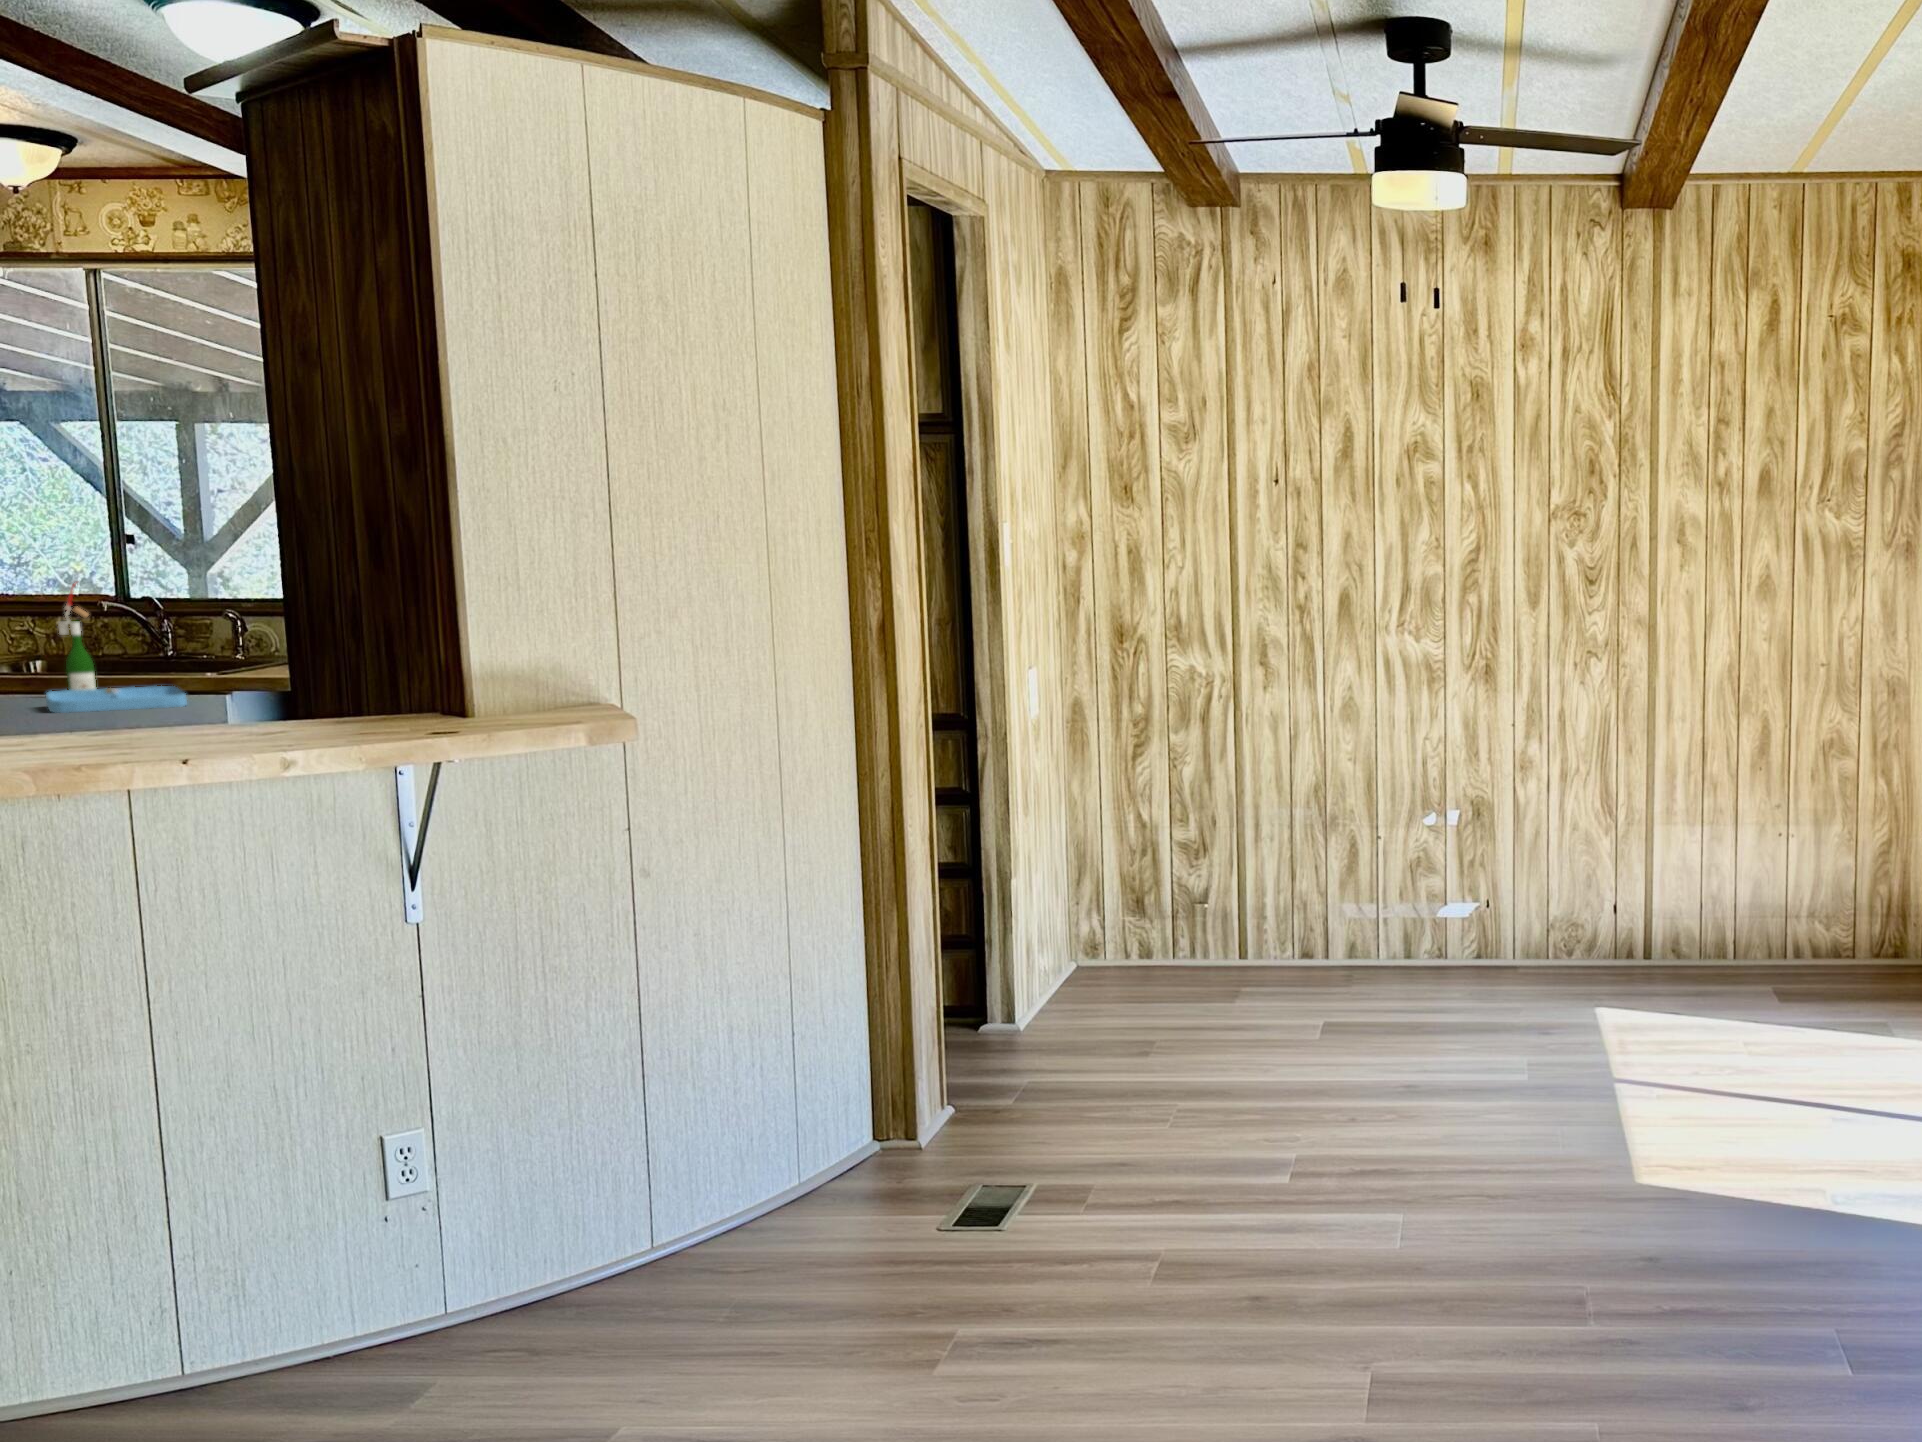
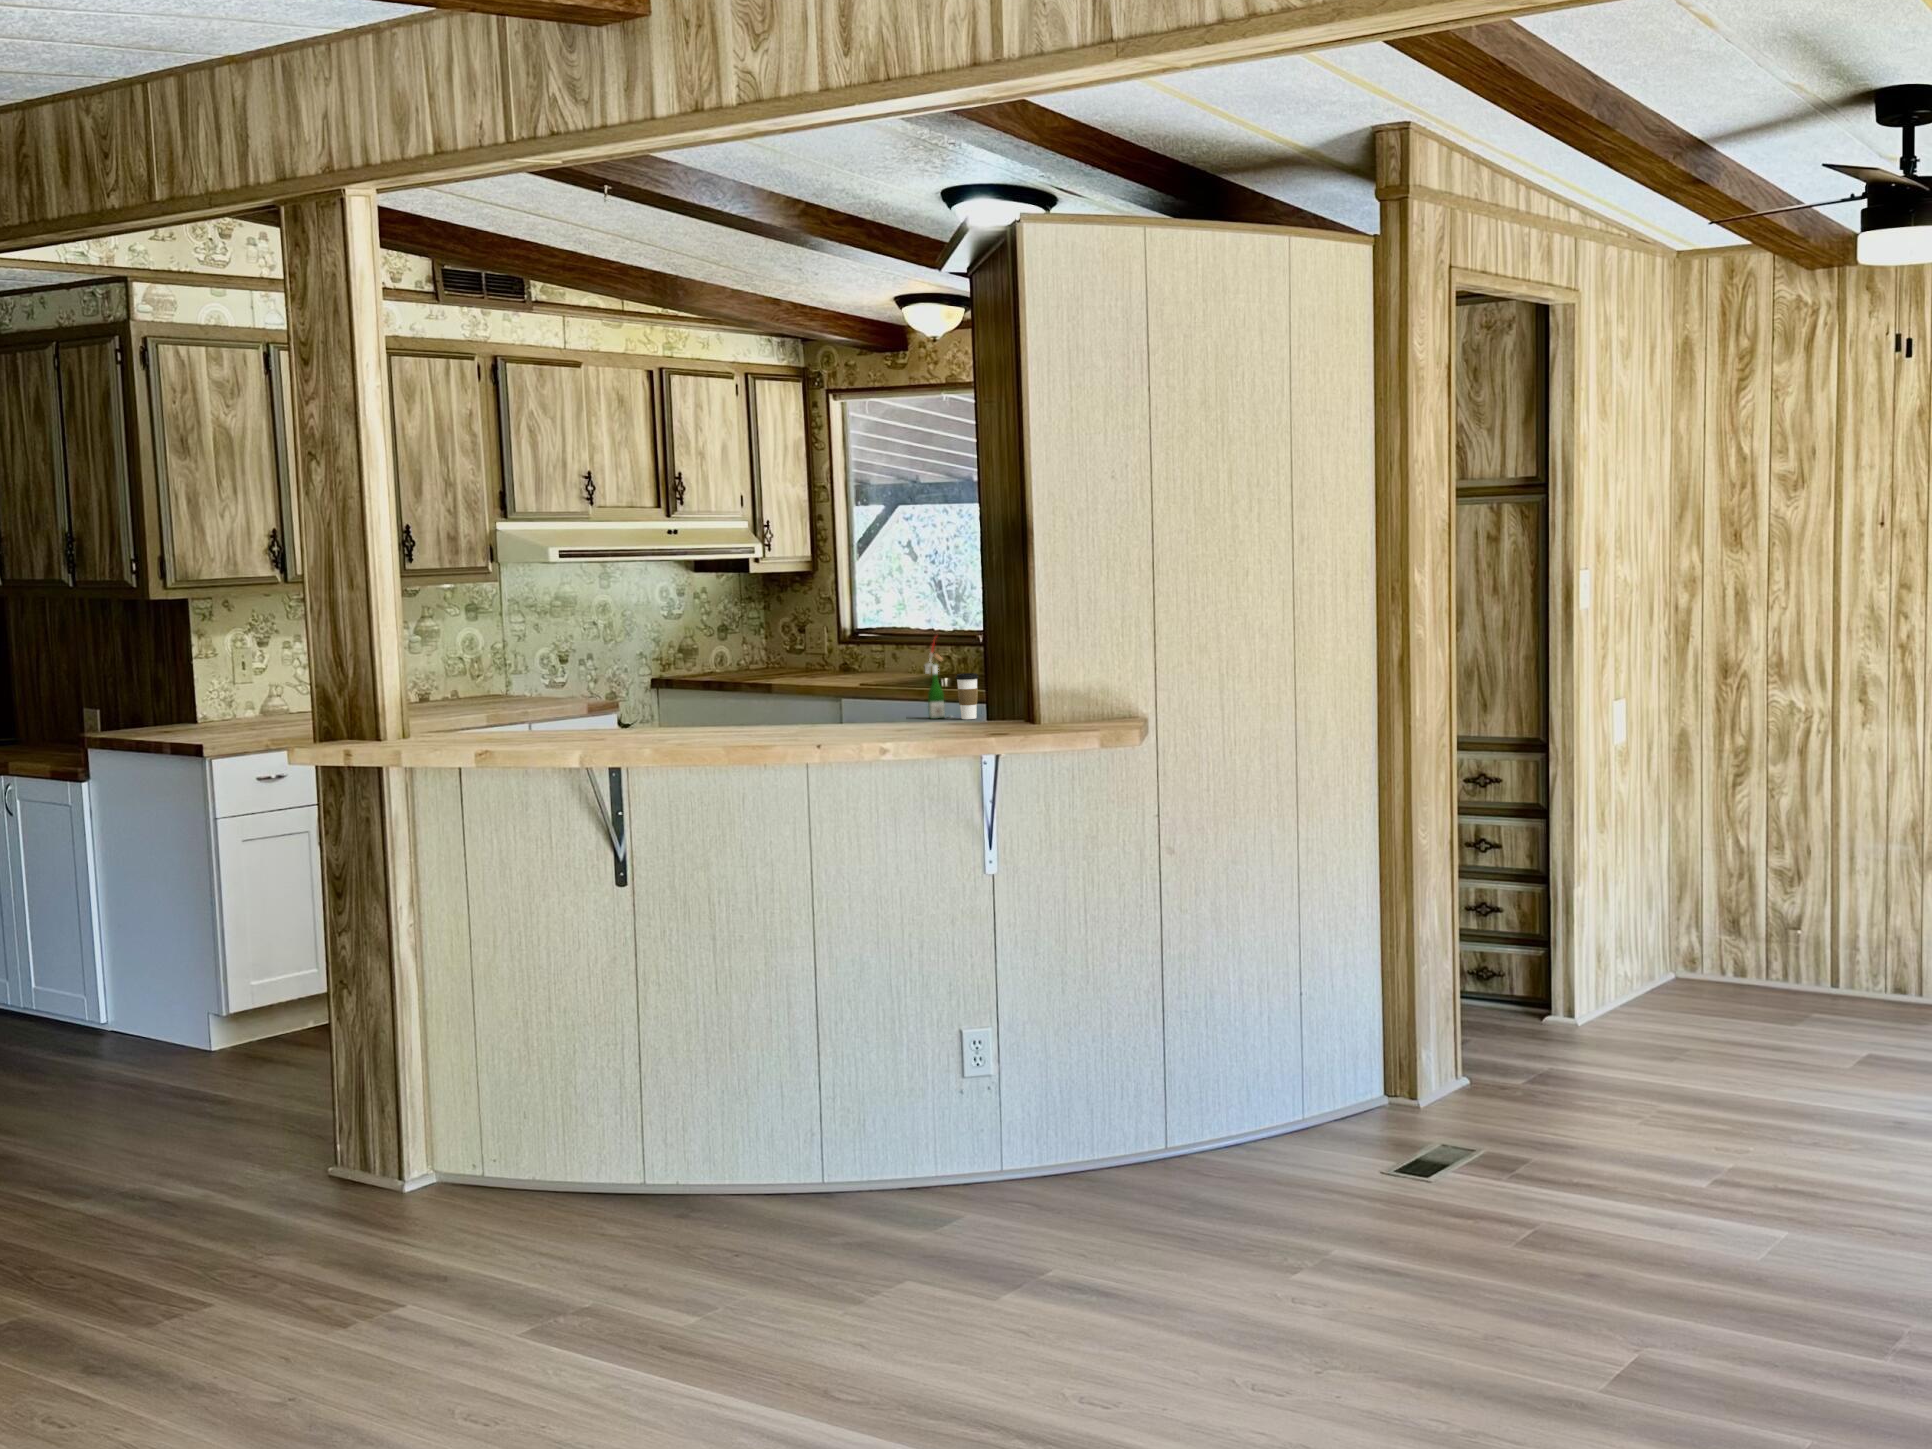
coffee cup: none [110,633,150,695] -> present [956,673,979,719]
tray: present [46,686,187,713] -> none [921,717,1003,739]

